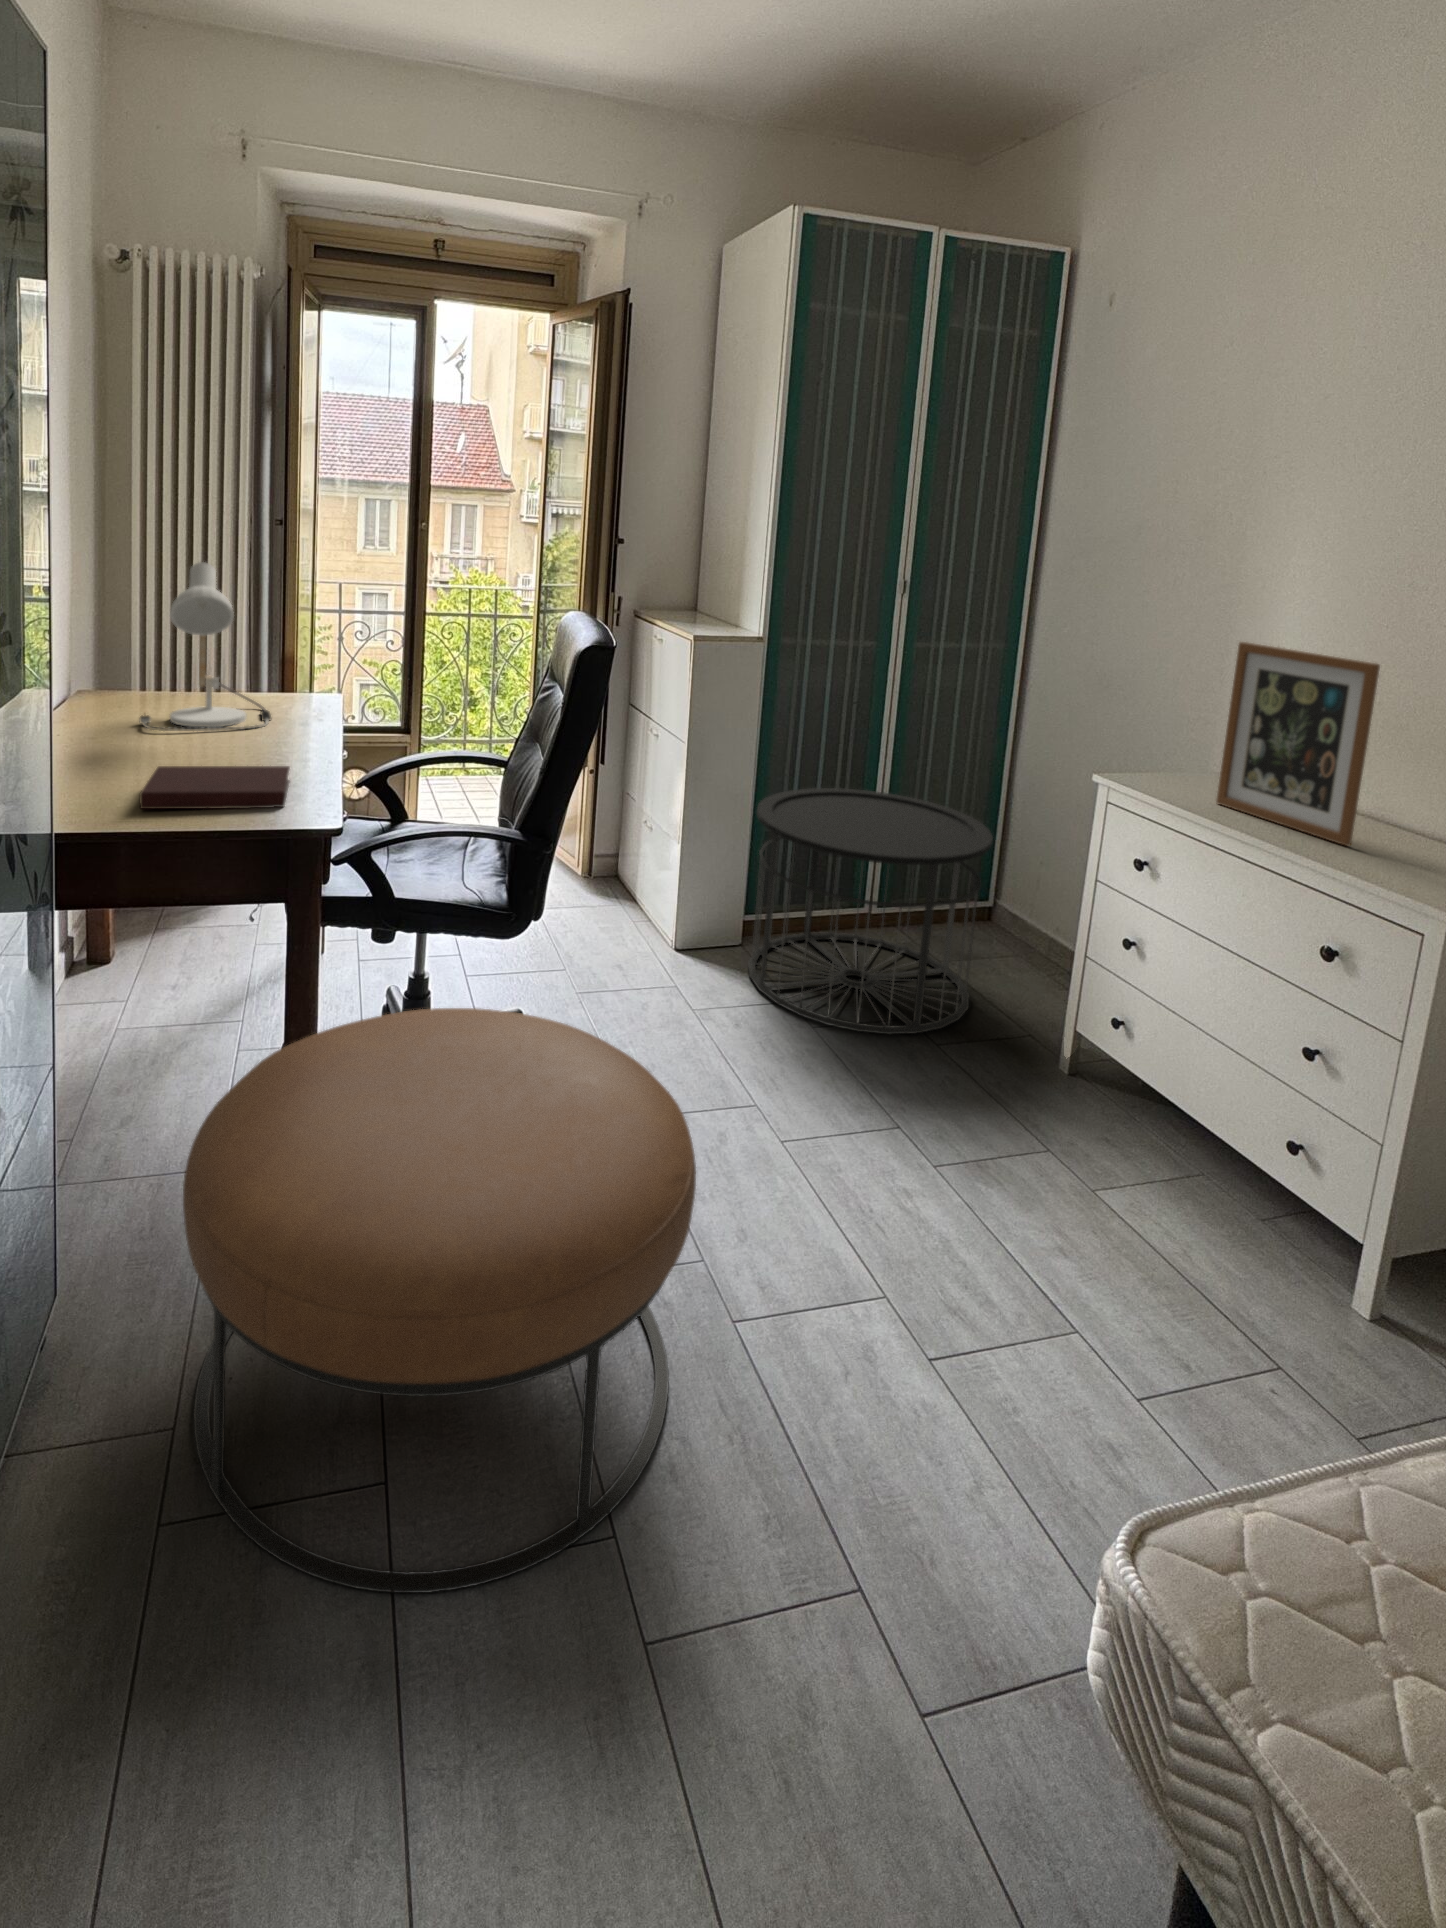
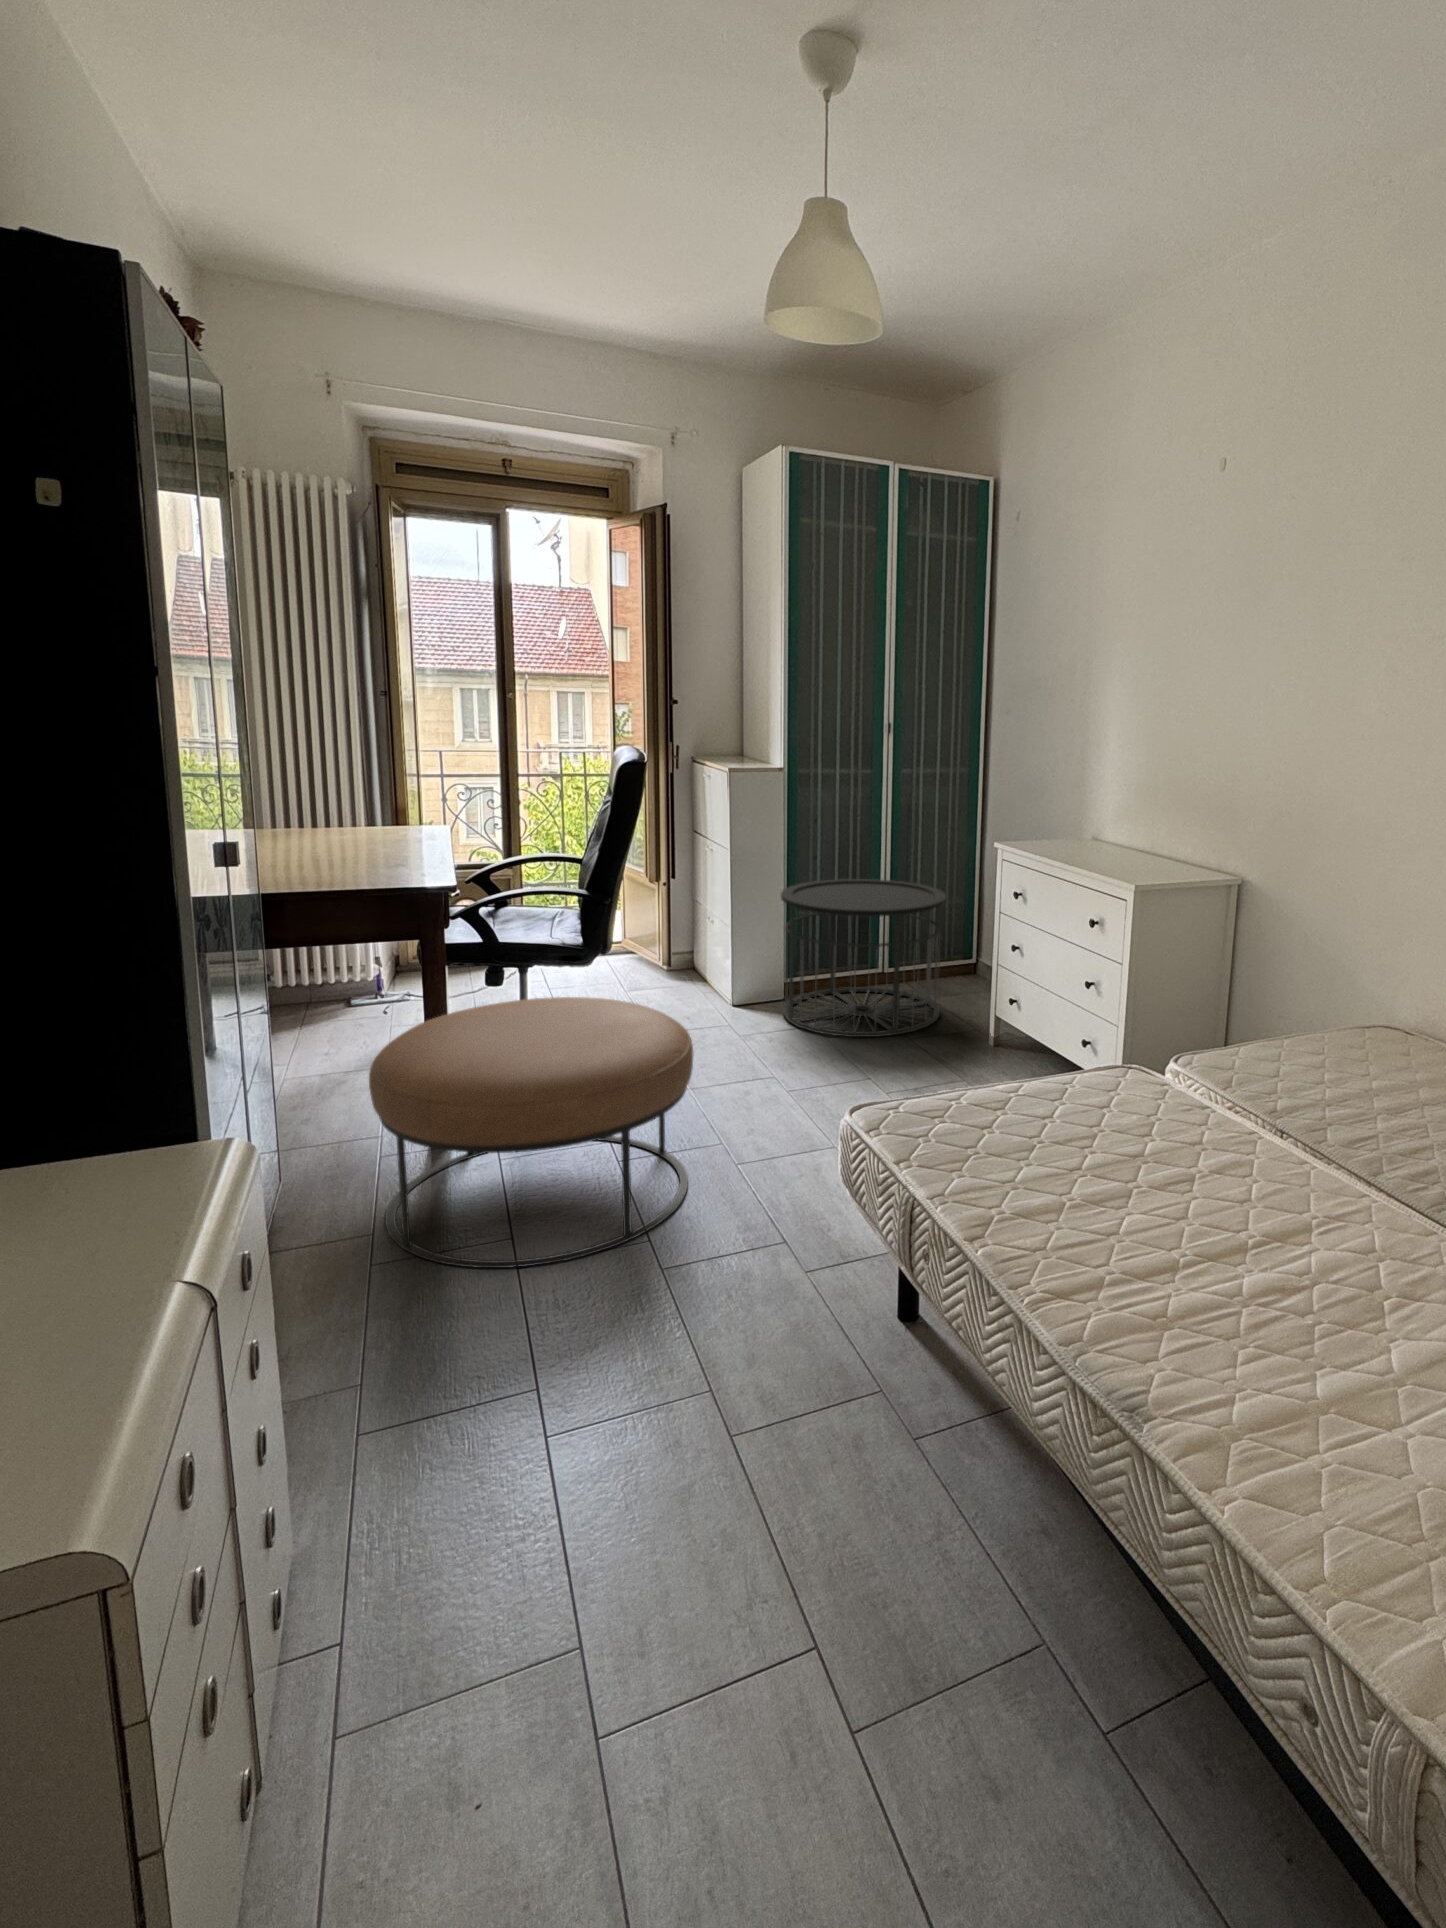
desk lamp: present [139,562,271,731] -> none [288,720,394,847]
picture frame: present [1216,642,1380,846] -> none [1060,746,1126,866]
notebook: present [140,766,290,809] -> none [309,854,415,880]

